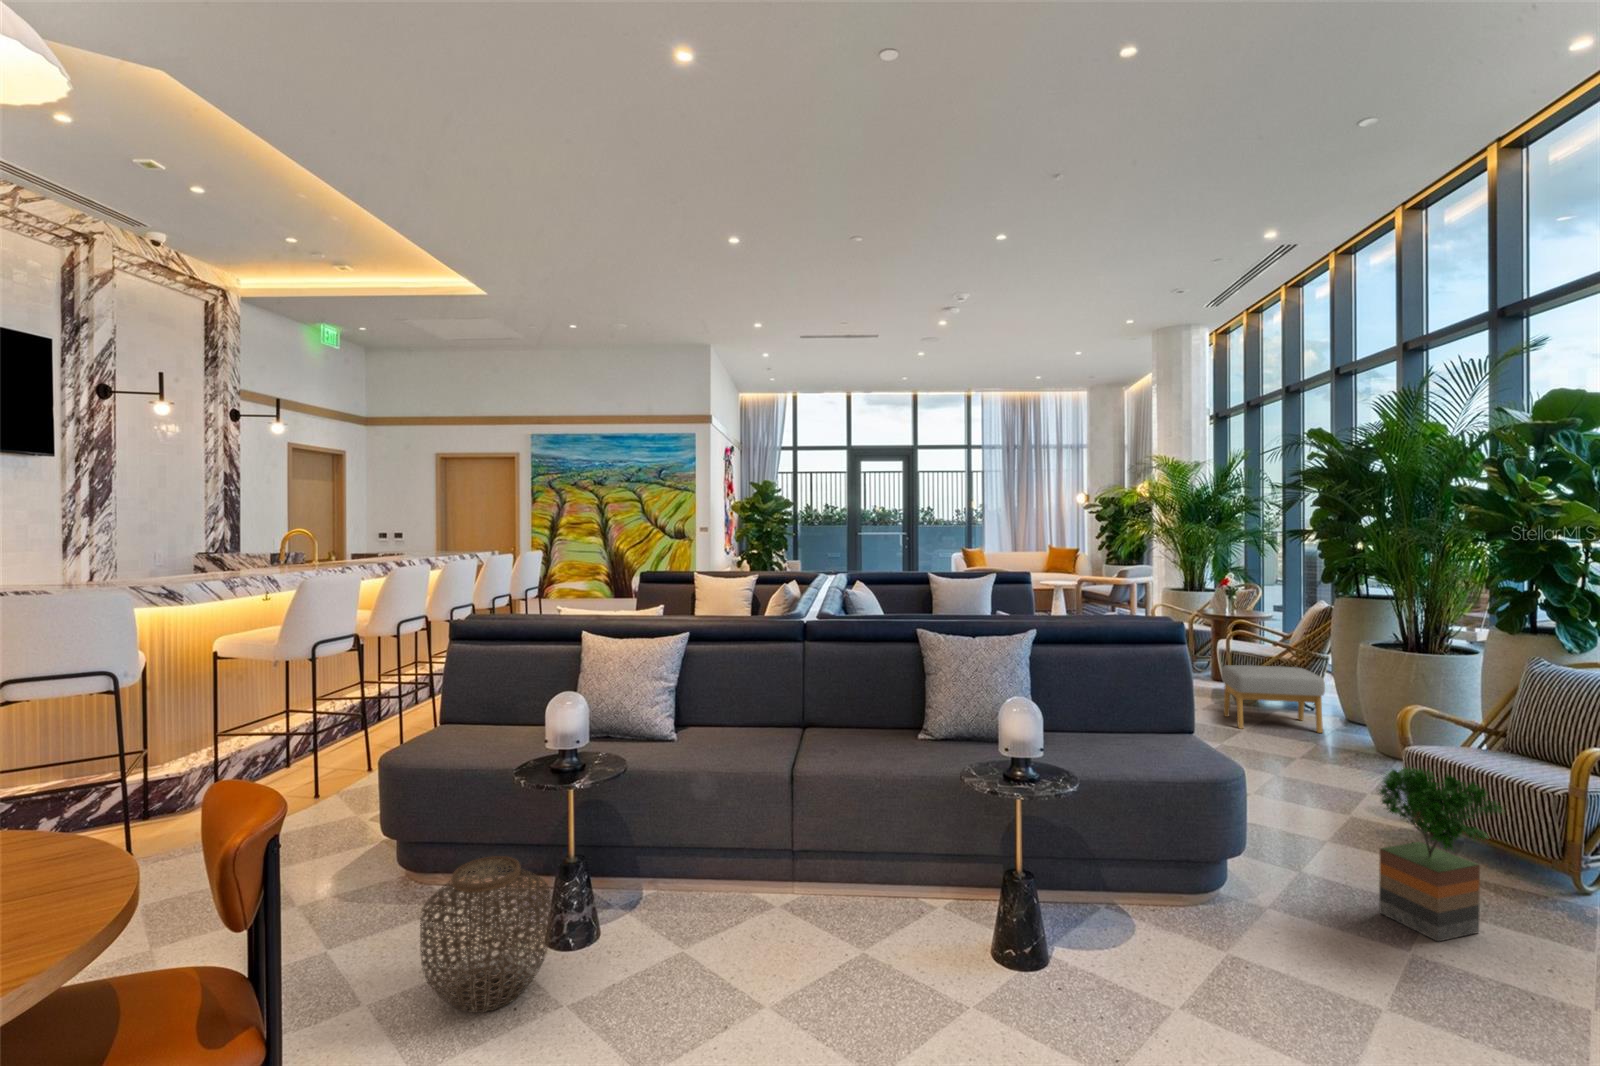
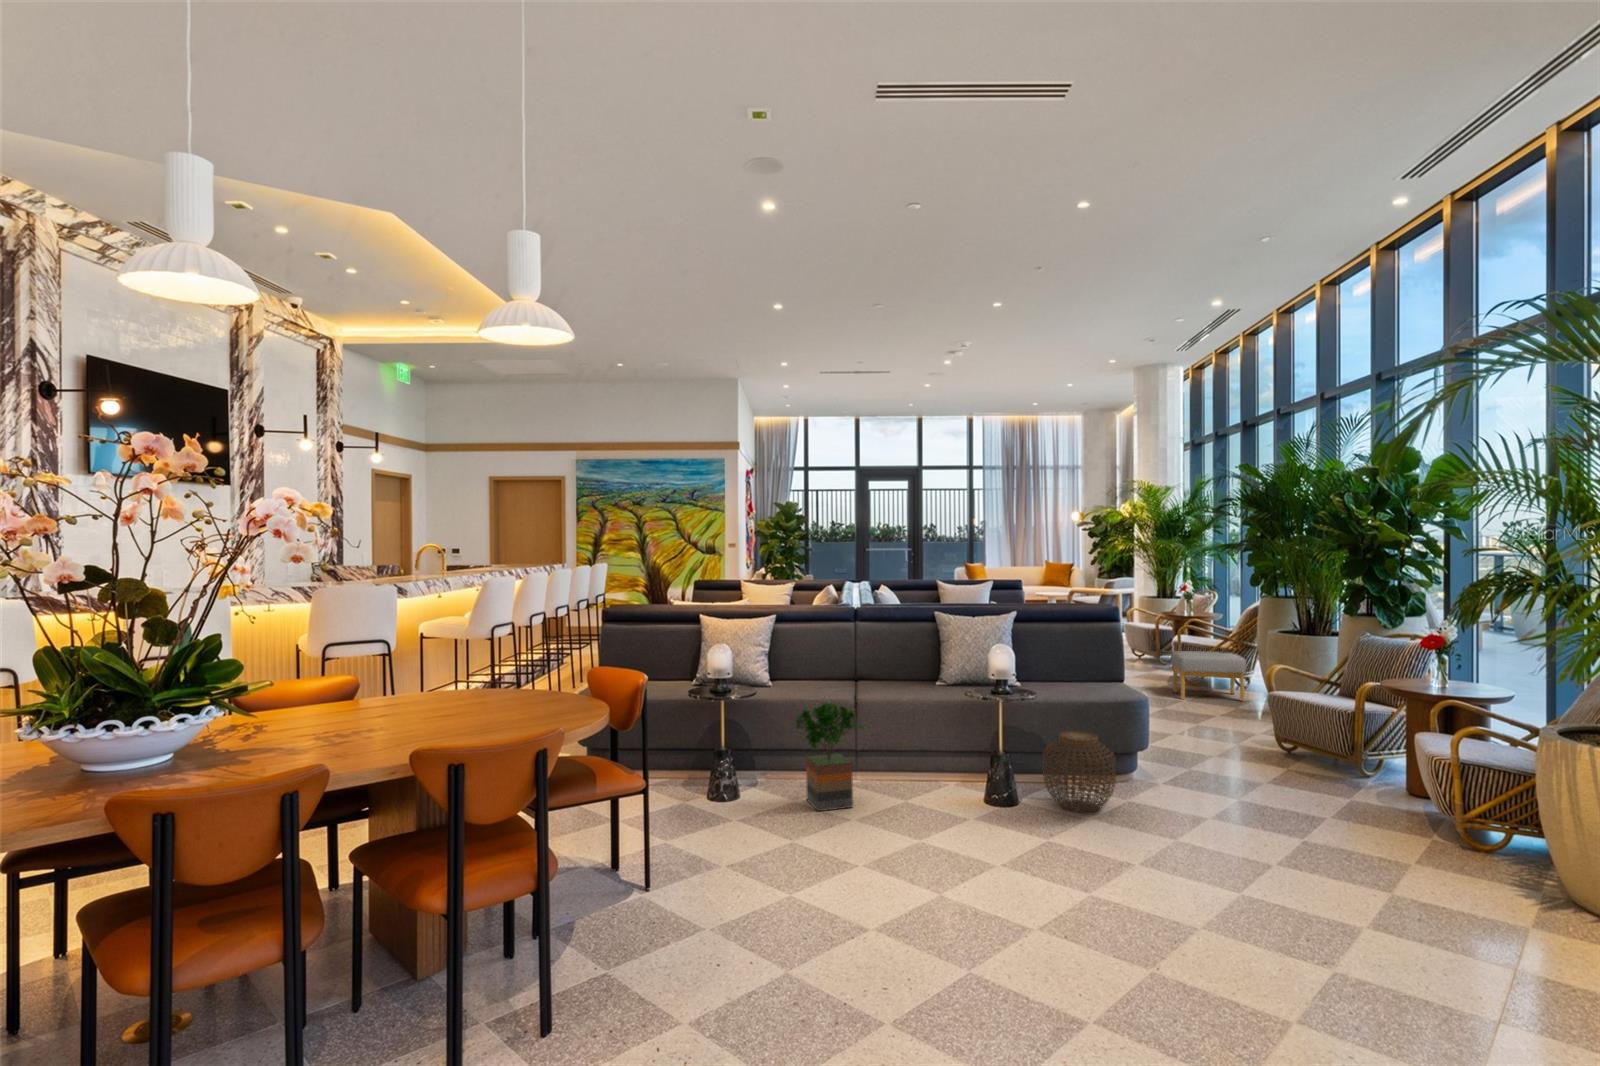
potted tree: present [1379,767,1502,941] -> present [796,703,865,811]
woven basket: present [420,856,551,1012] -> present [1043,731,1116,812]

